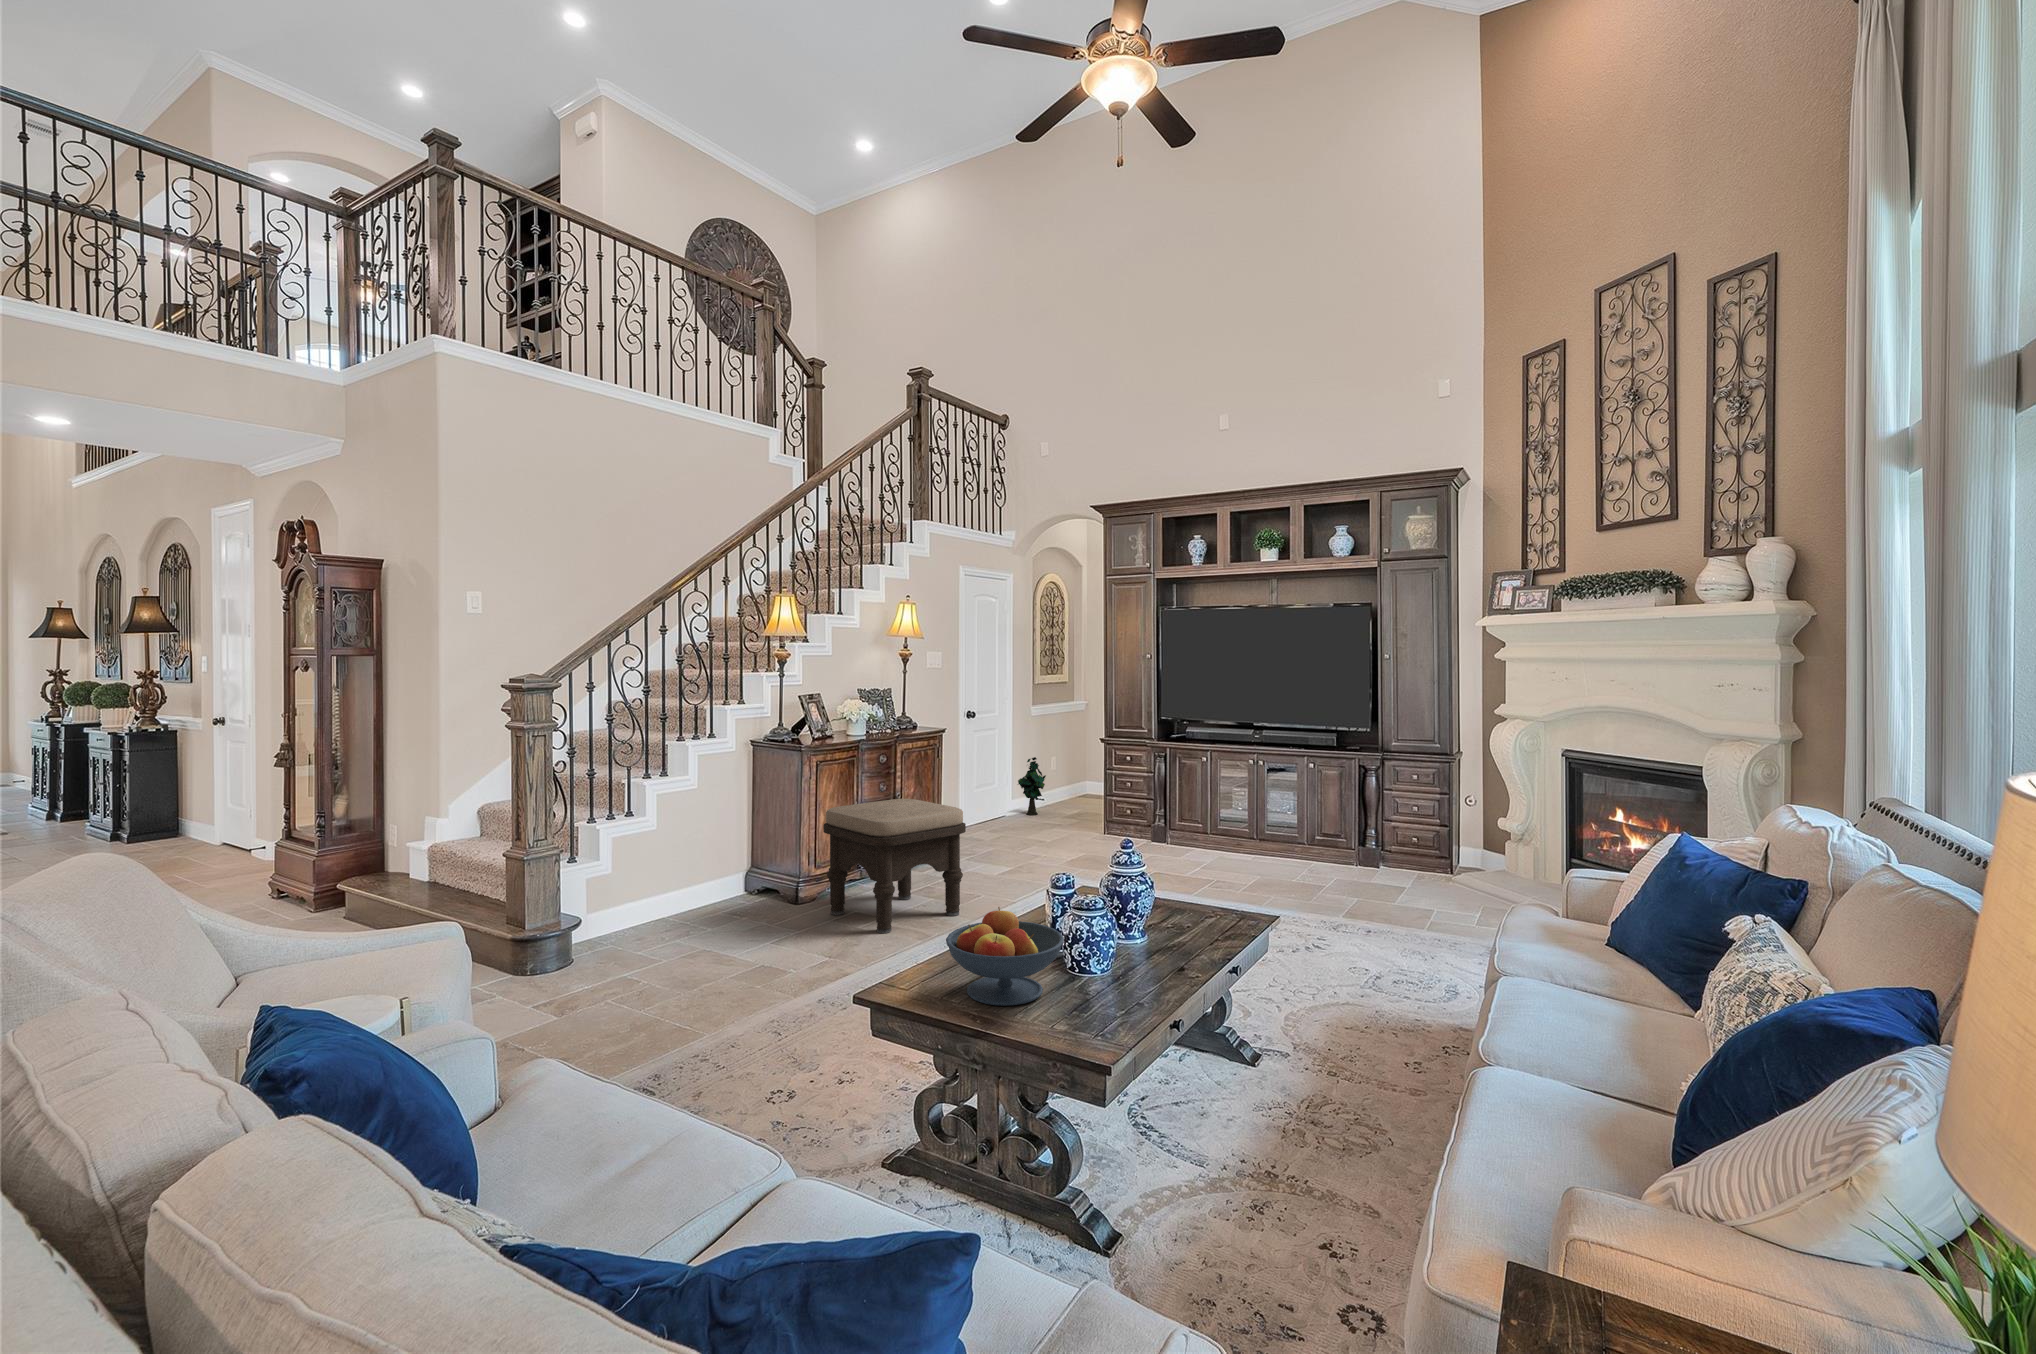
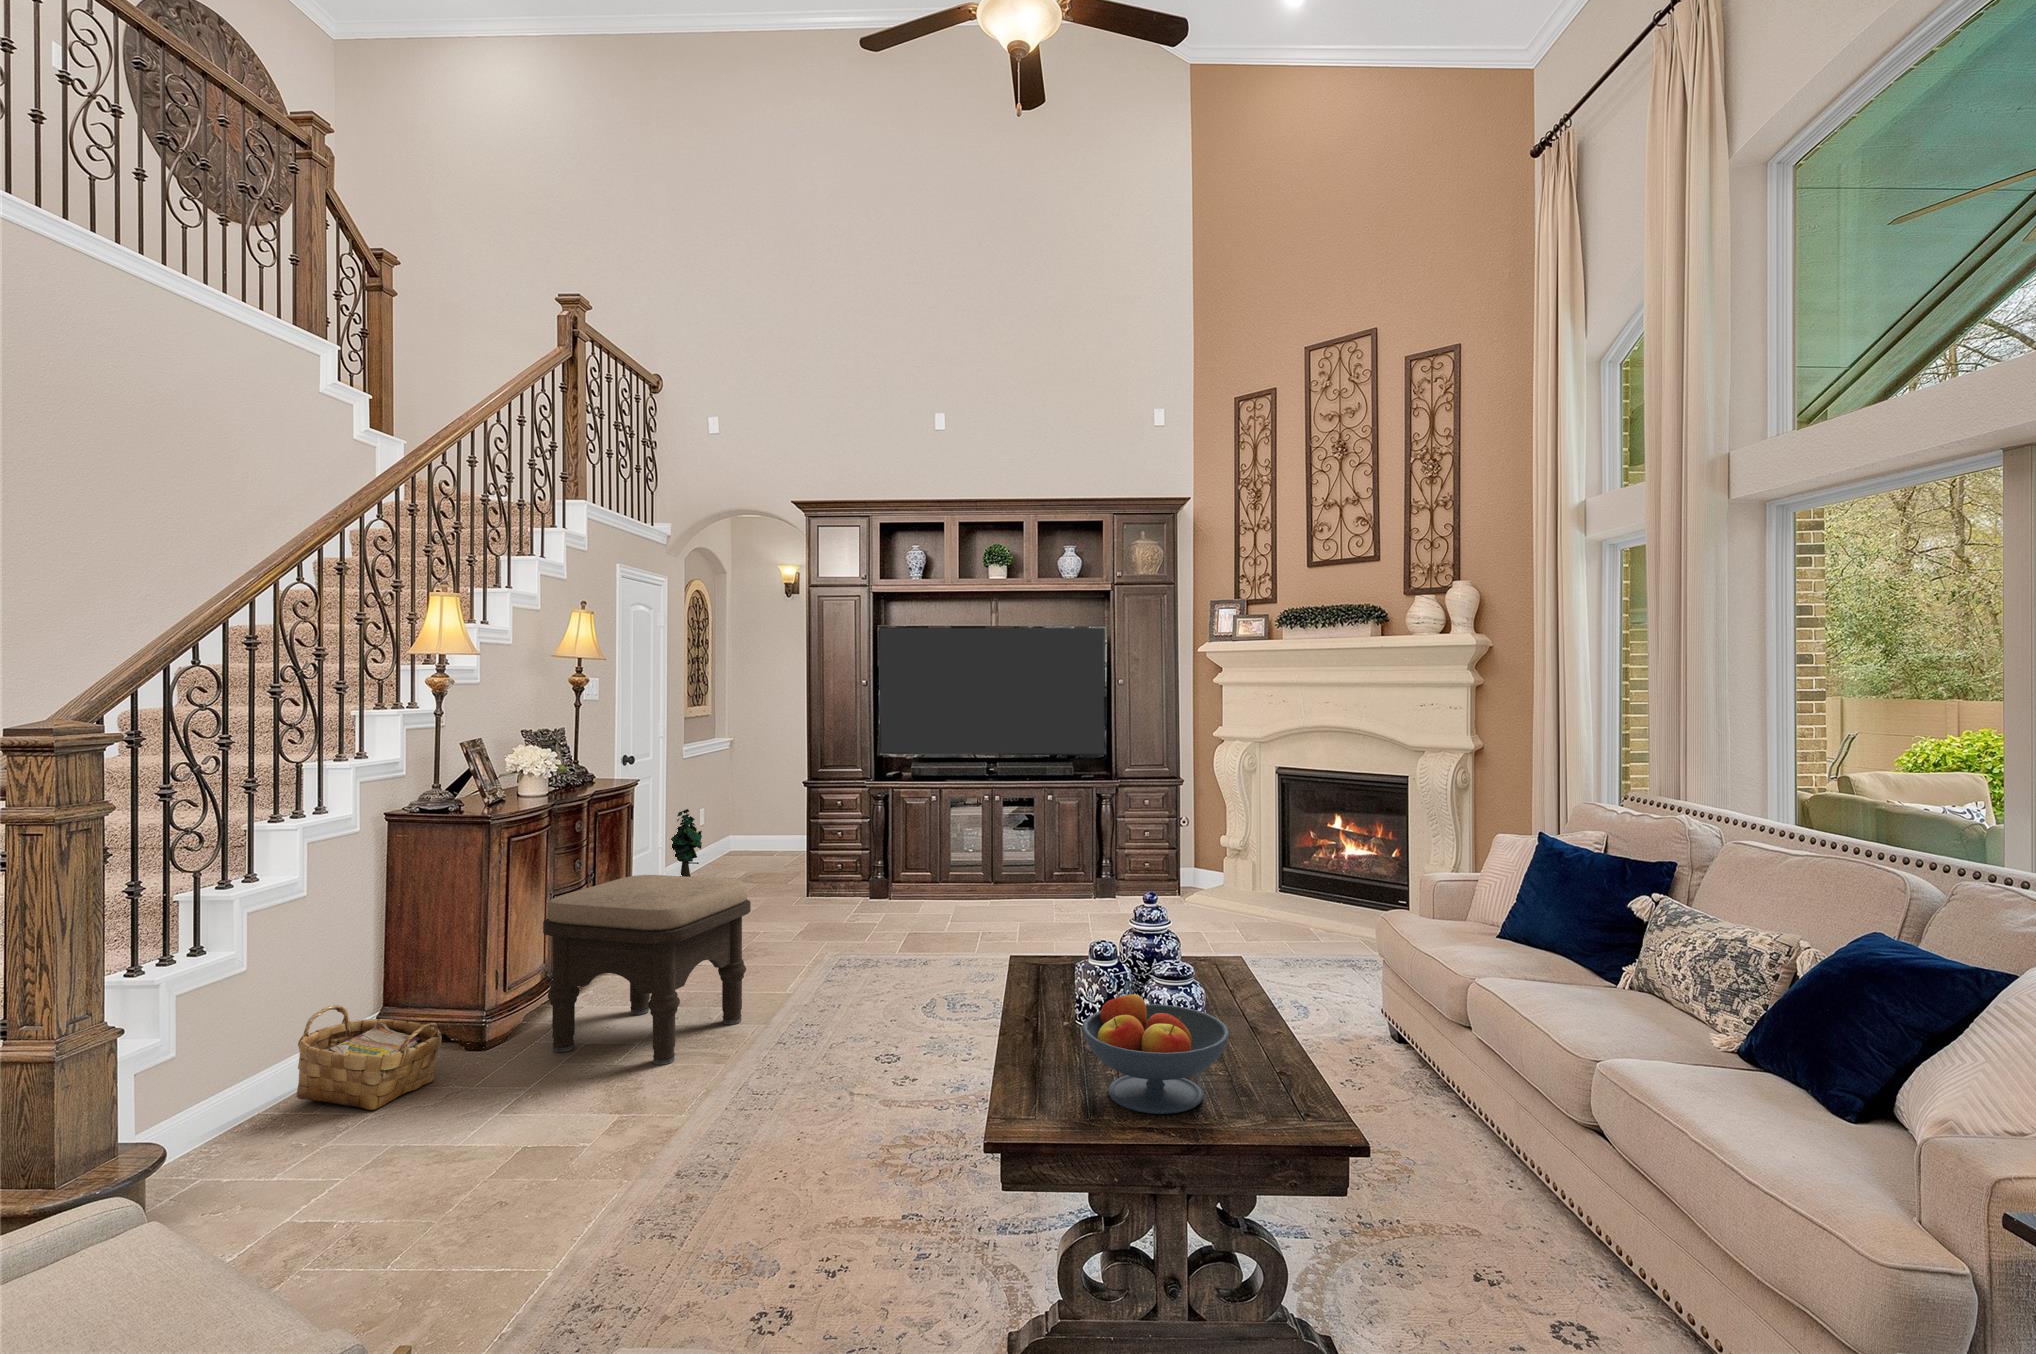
woven basket: none [681,861,758,929] -> present [297,1005,441,1110]

